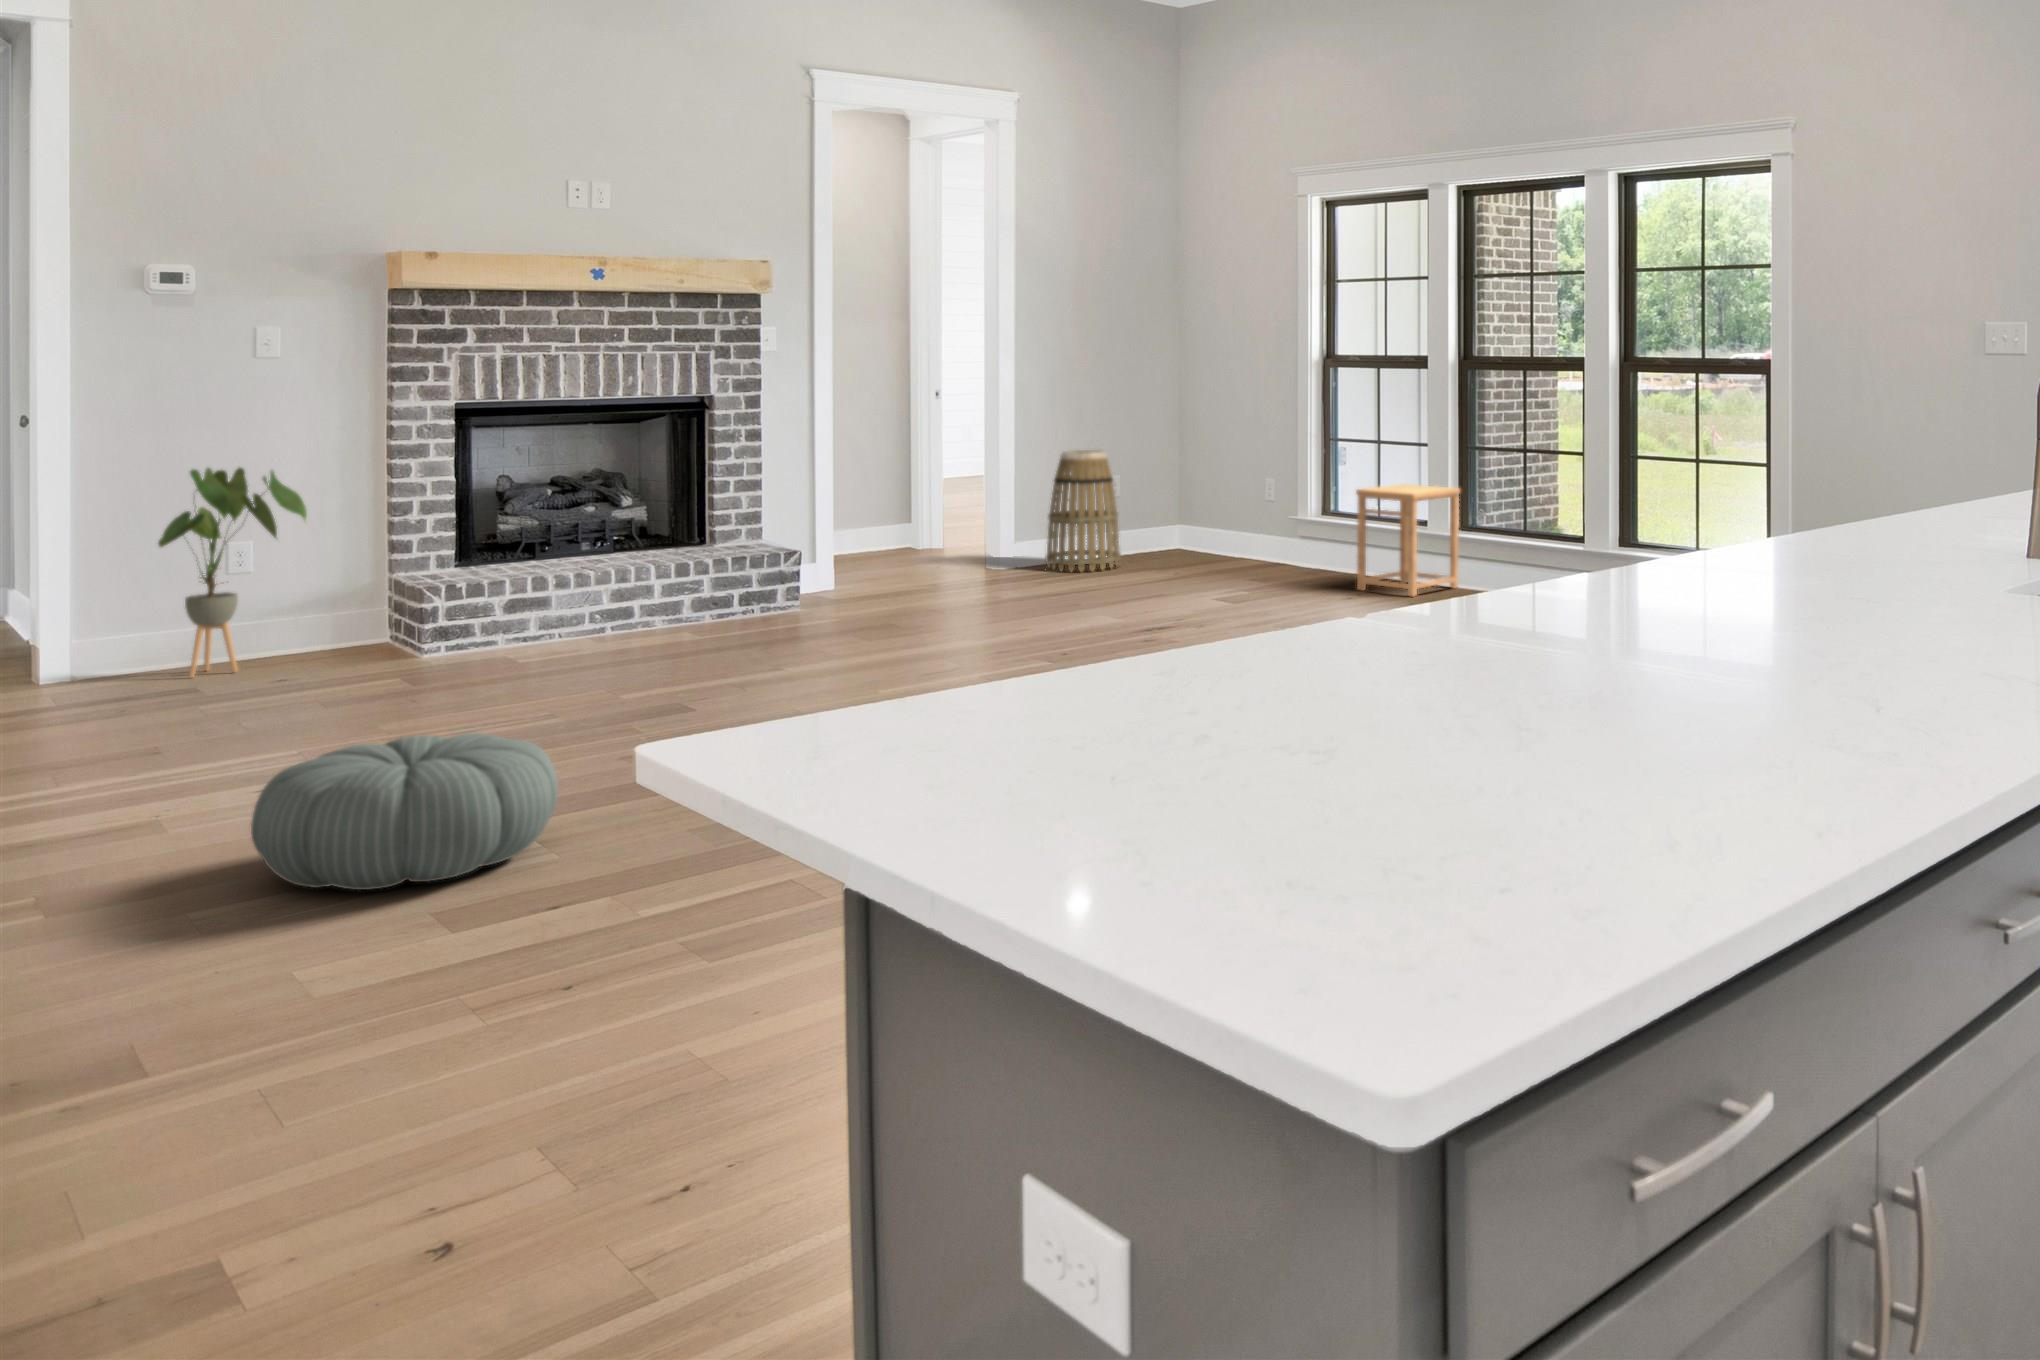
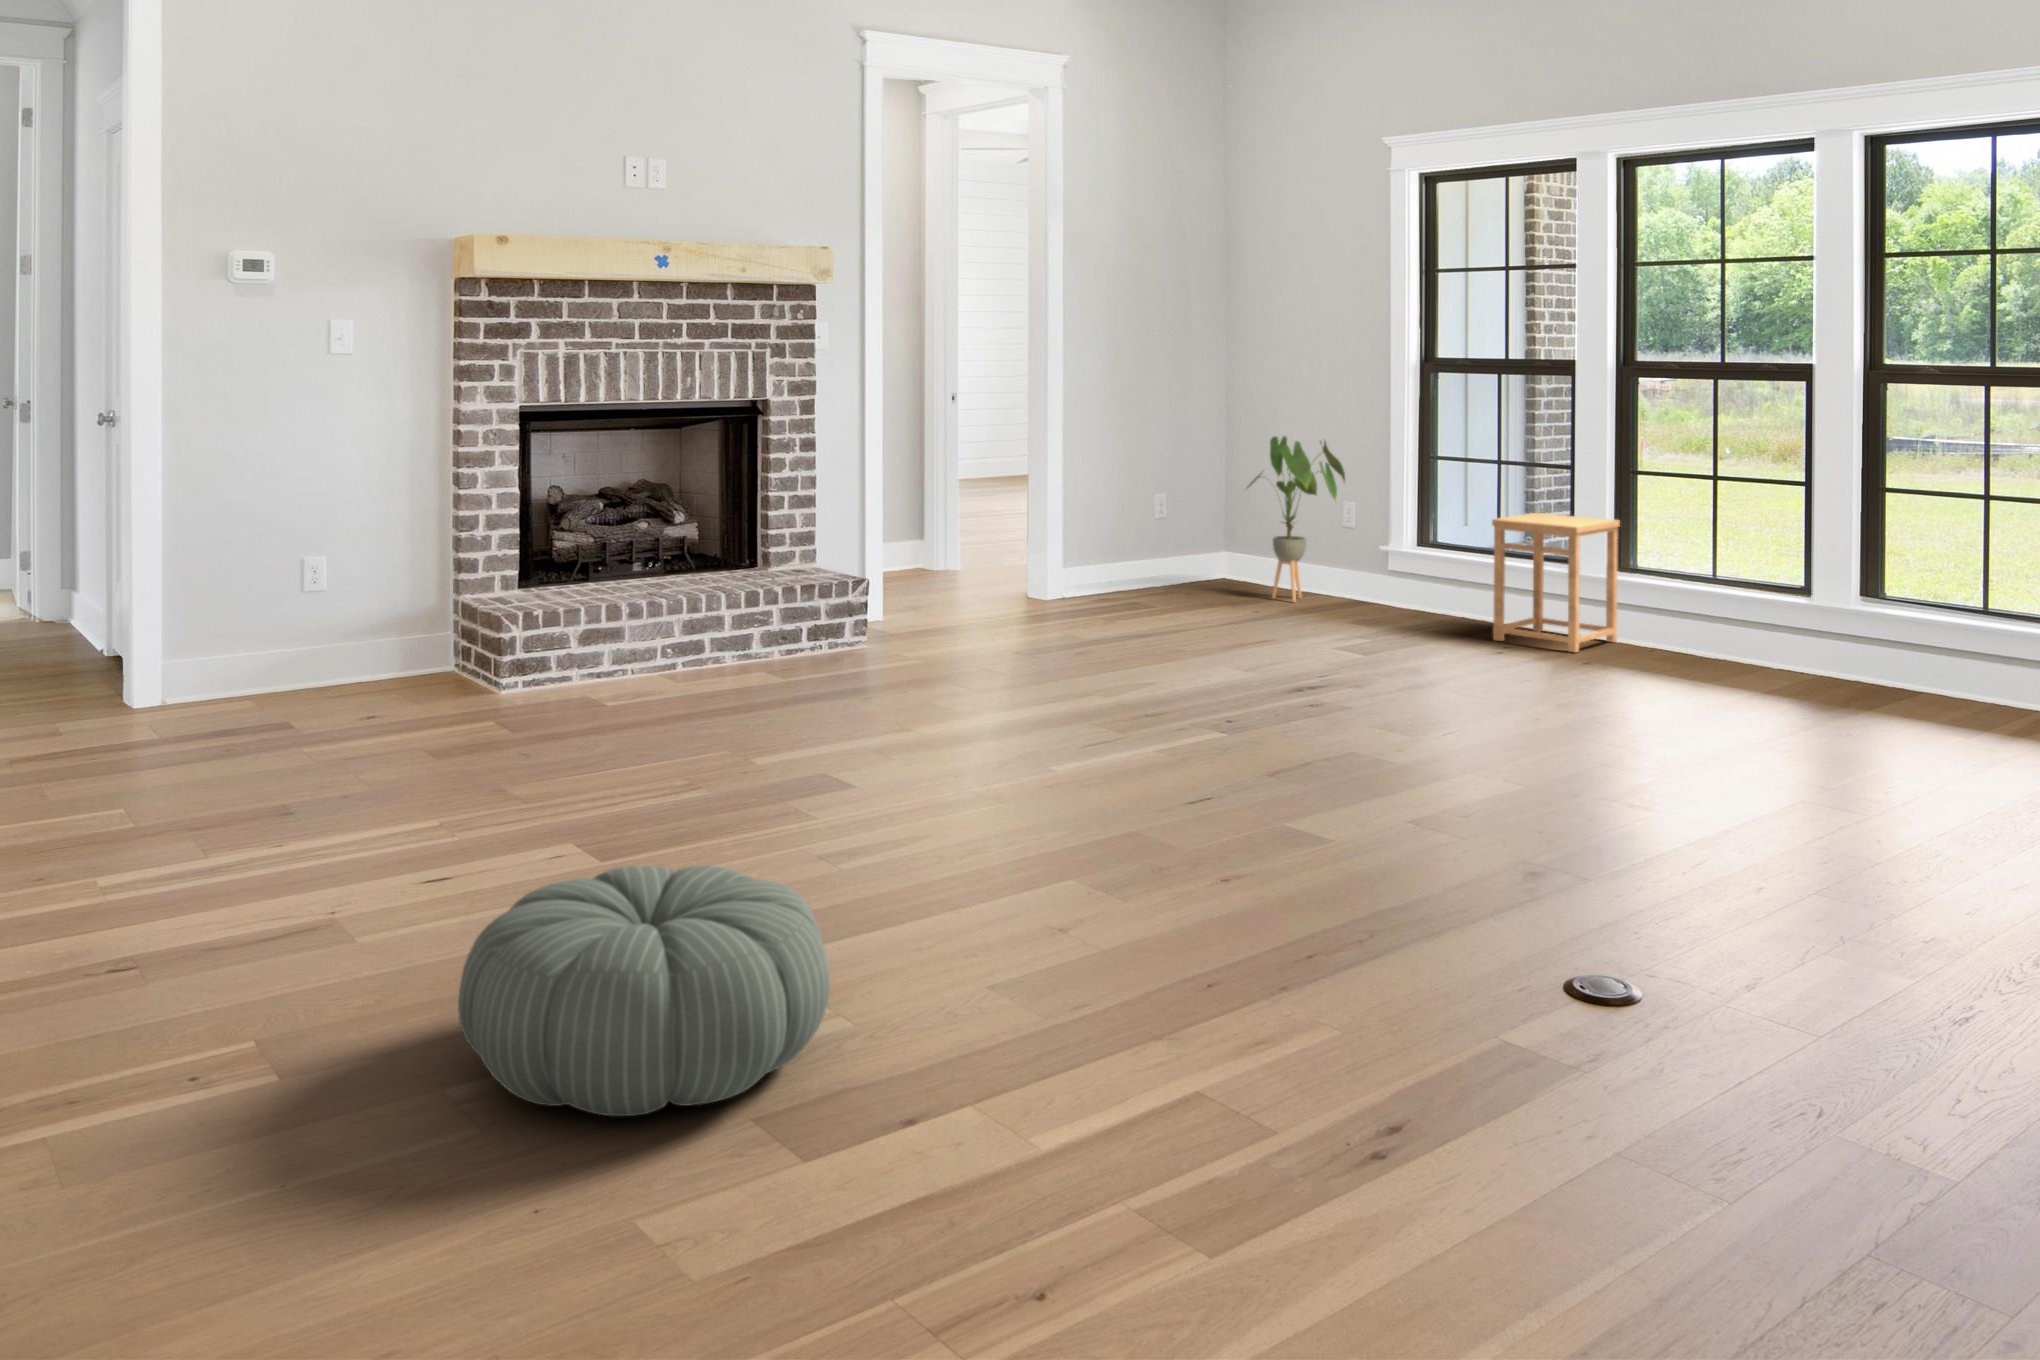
basket: present [1045,450,1121,571] -> none [1094,464,1177,605]
house plant: present [158,468,307,677] -> present [1247,436,1345,602]

